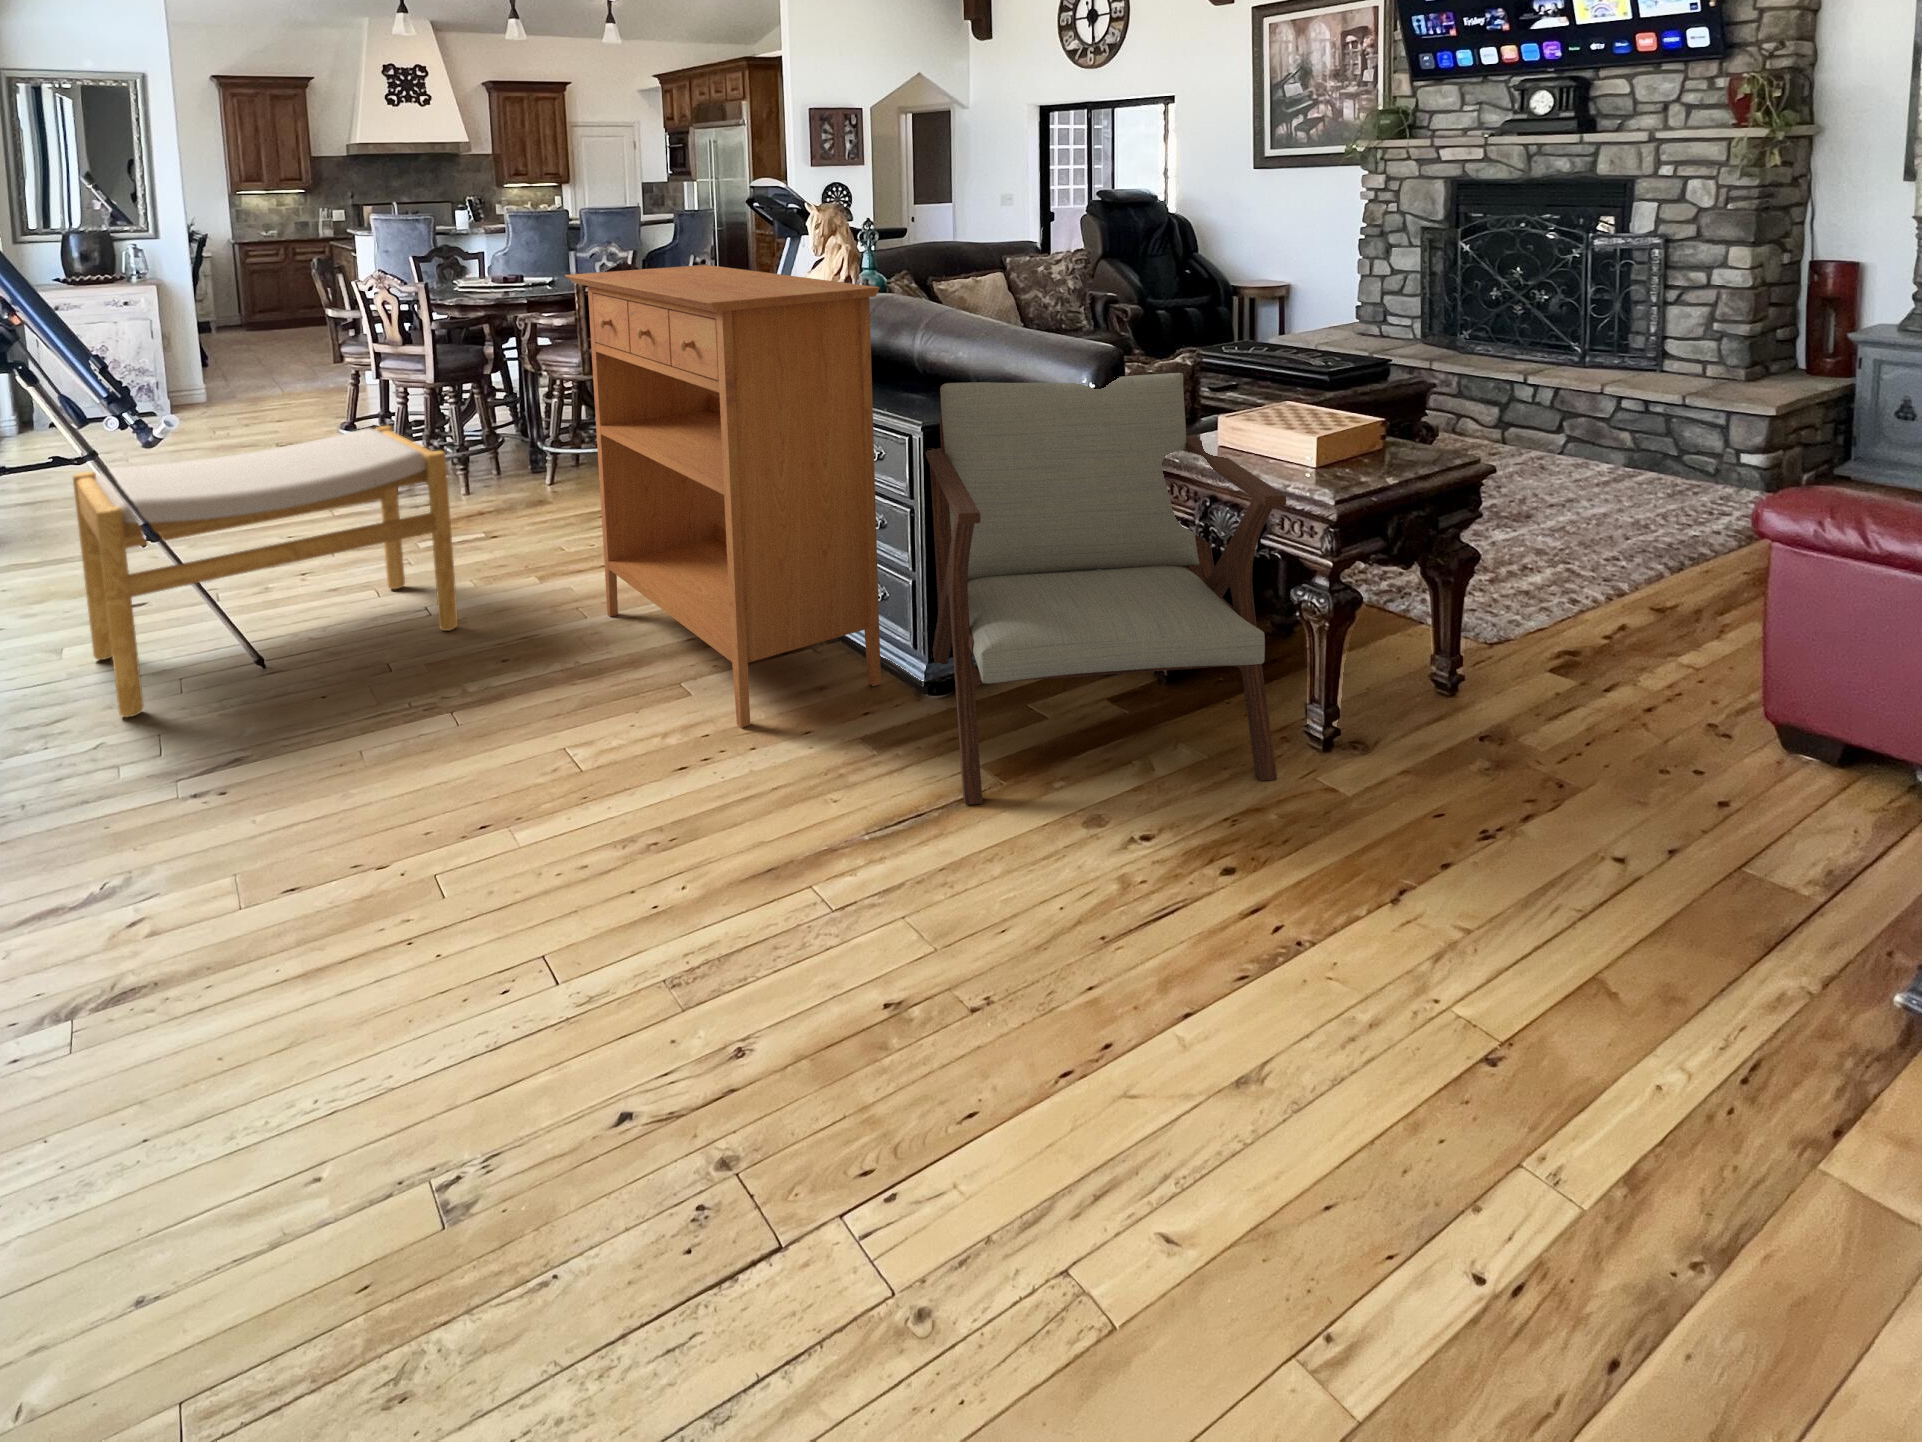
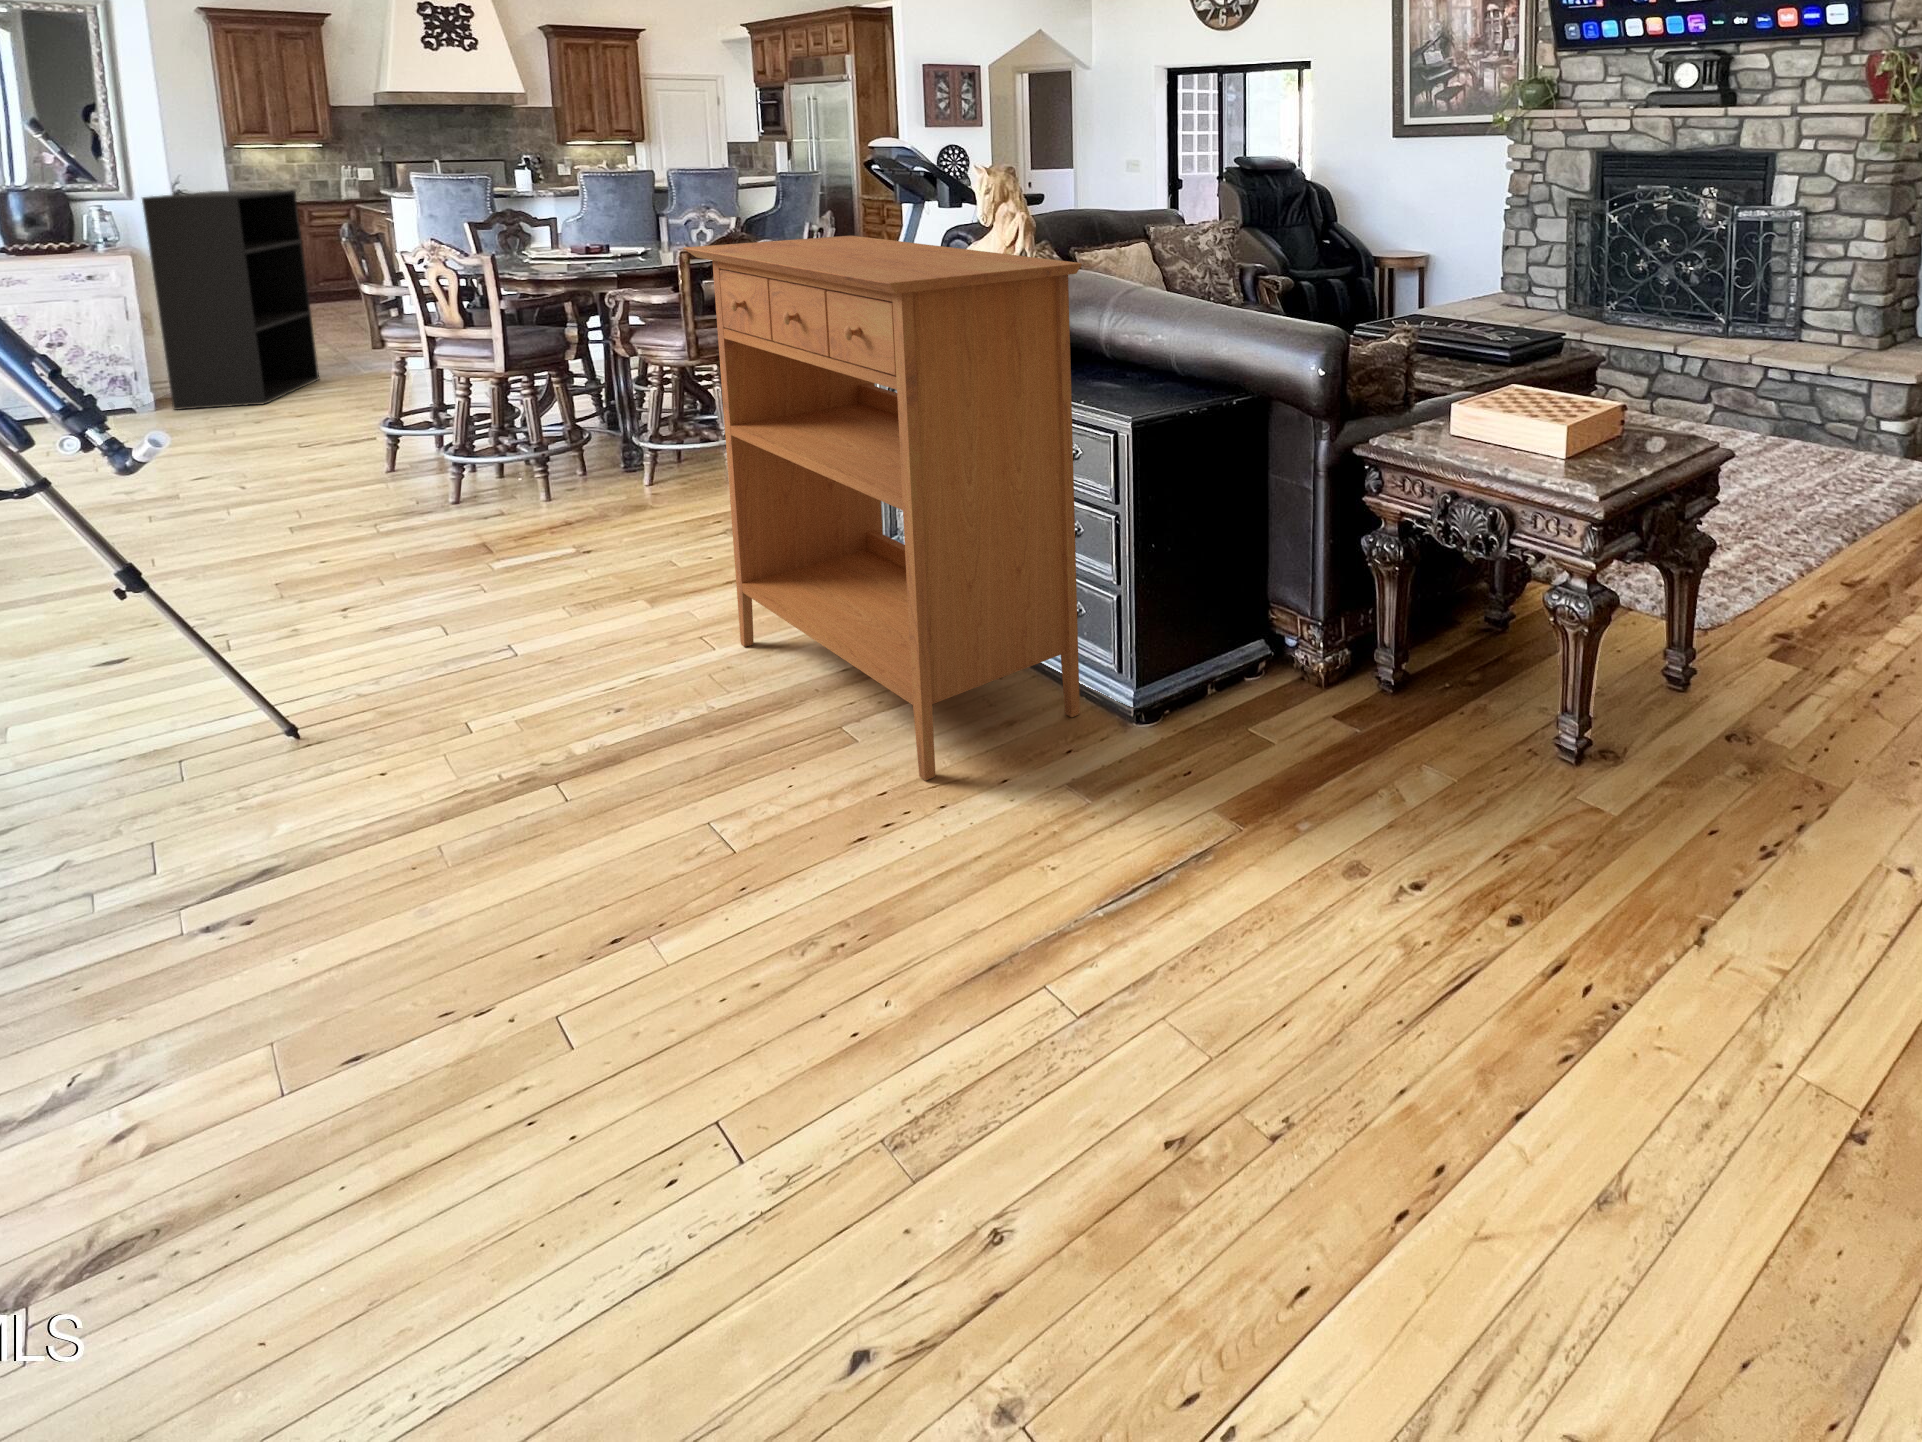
bookshelf: none [166,229,296,413] -> present [142,190,319,410]
lounge chair: present [926,373,1286,805] -> none [1133,357,1556,861]
footstool: present [73,426,458,717] -> none [12,430,554,823]

